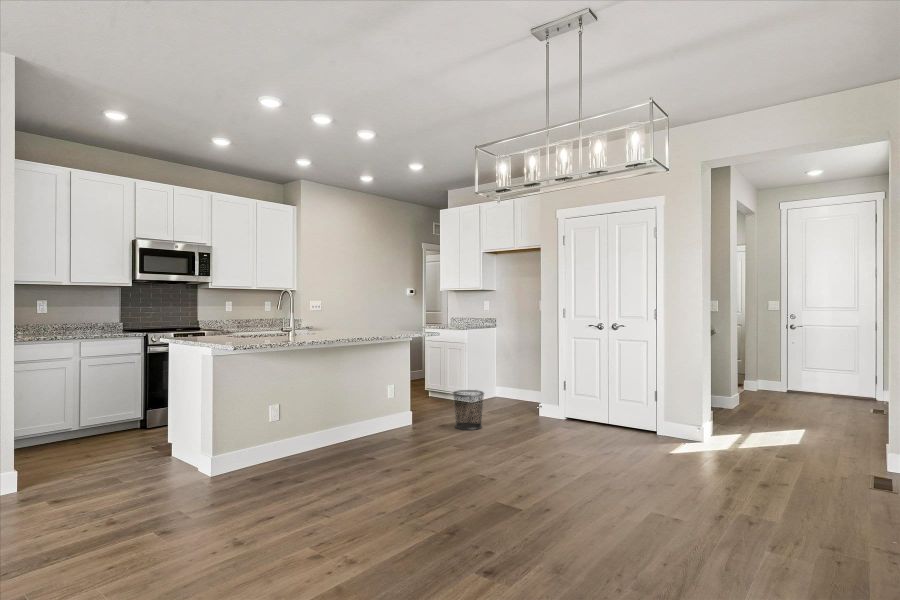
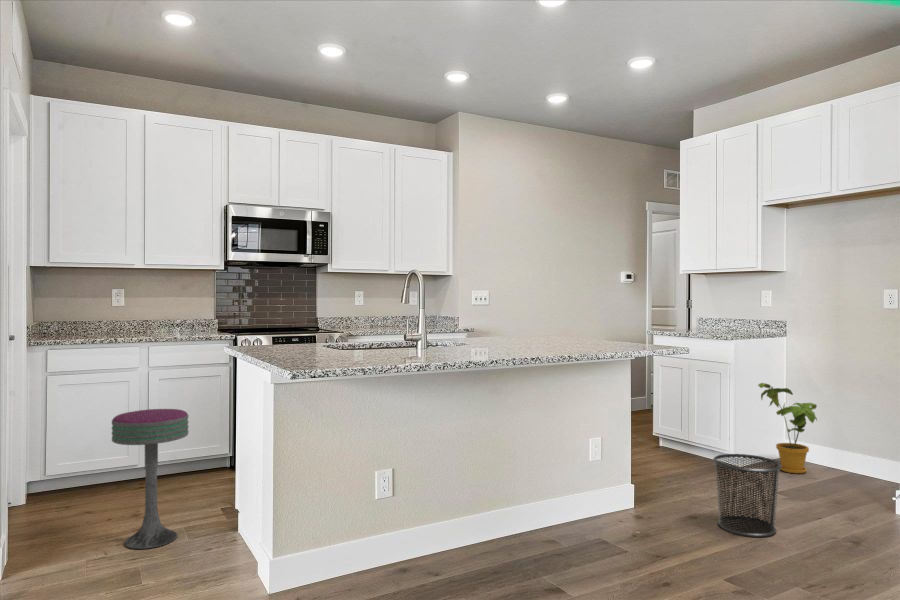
house plant: none [481,354,511,404] -> present [758,383,817,474]
bar stool: none [88,380,140,468] -> present [112,409,189,549]

